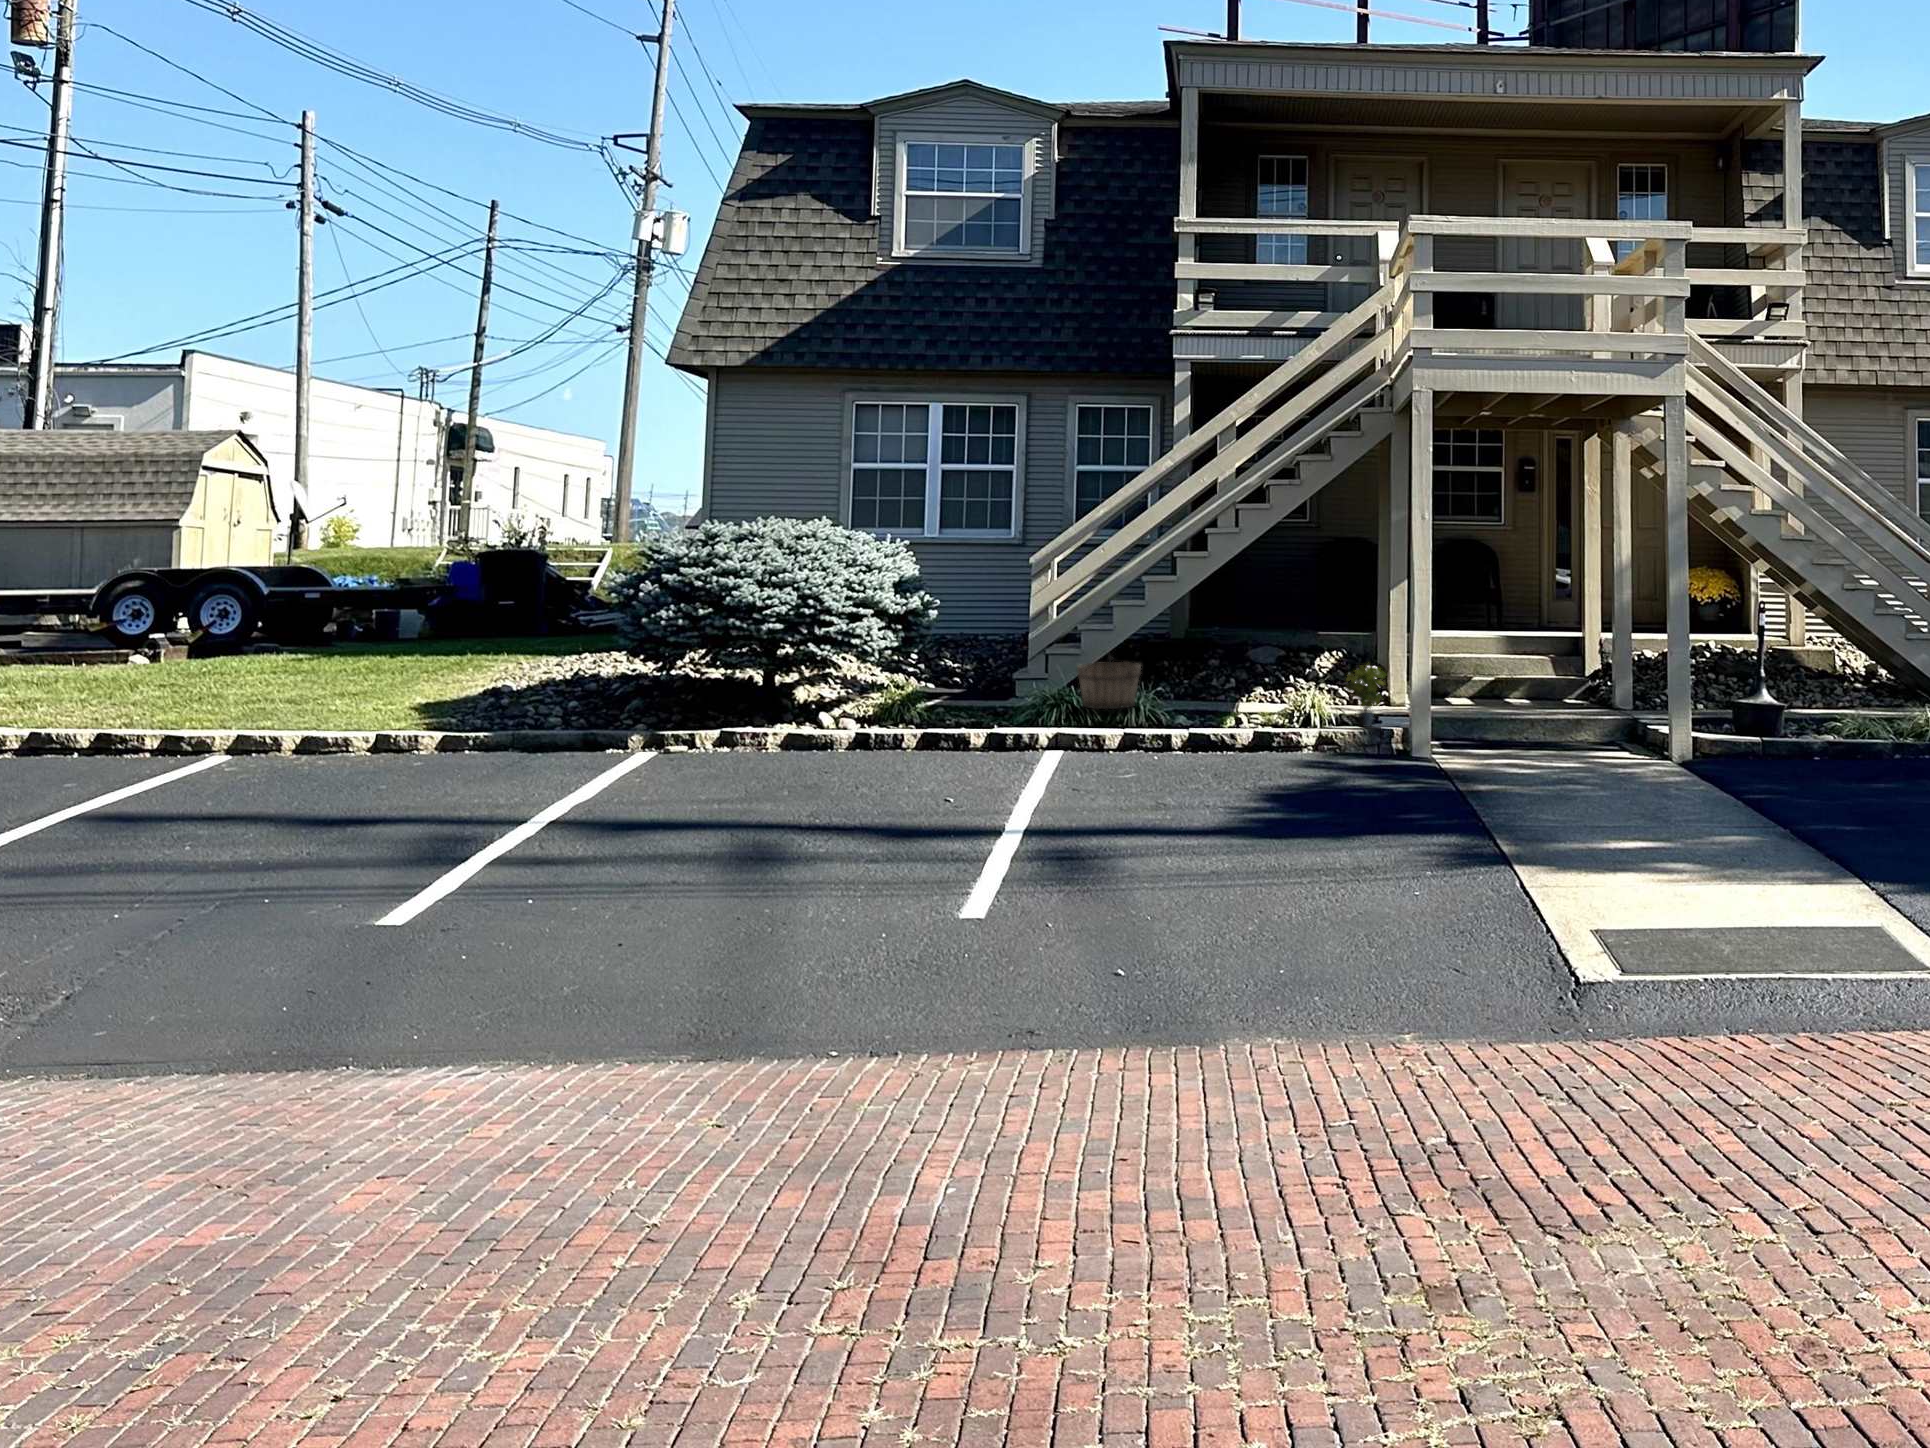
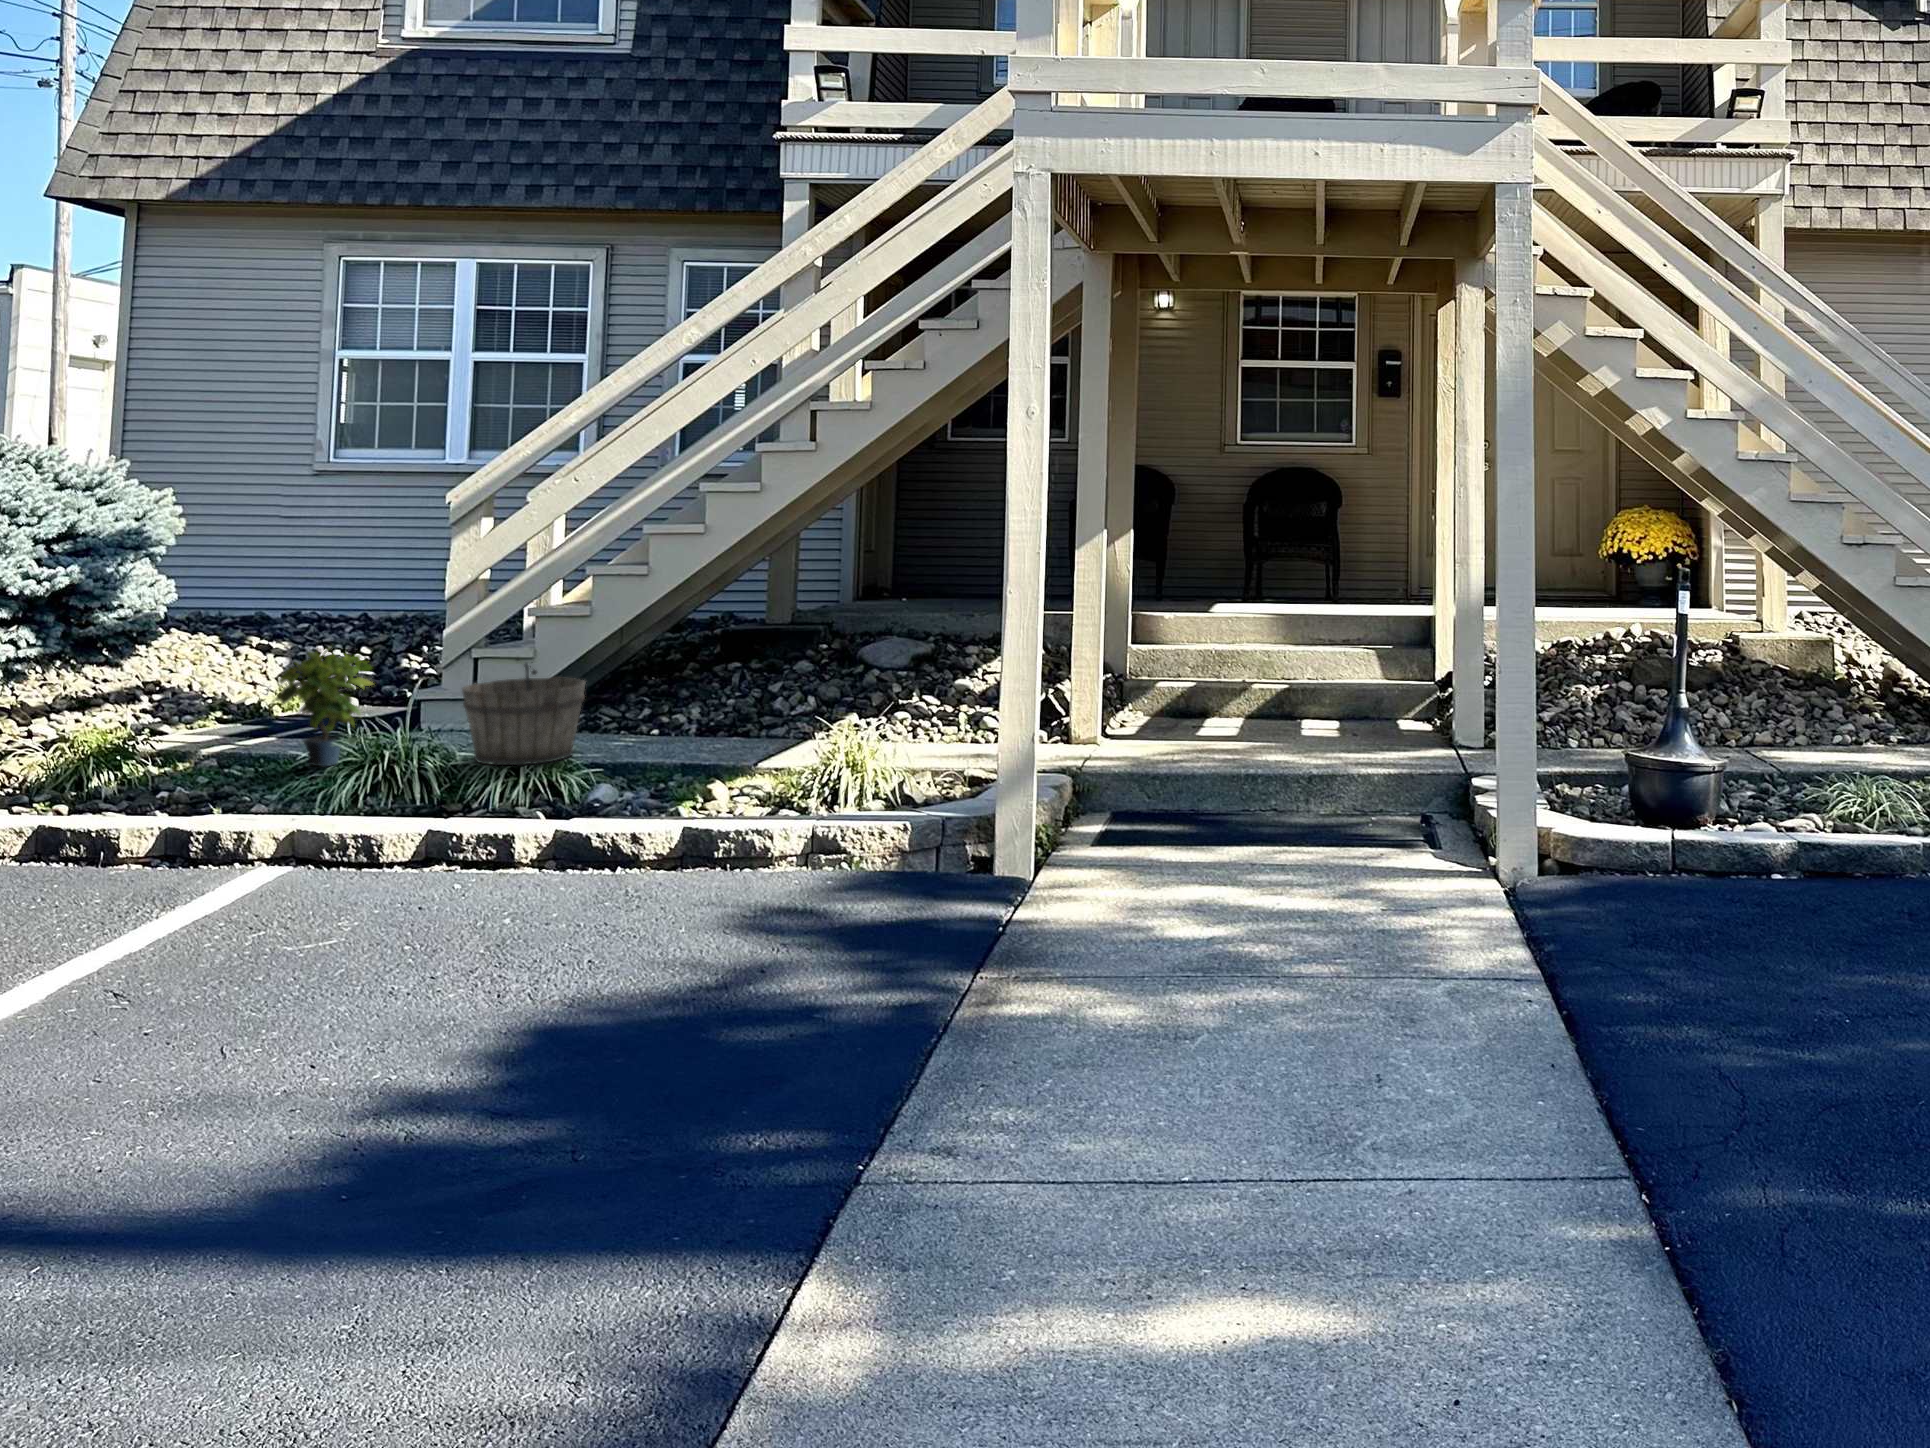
potted plant: present [1345,665,1386,727] -> present [276,648,373,766]

